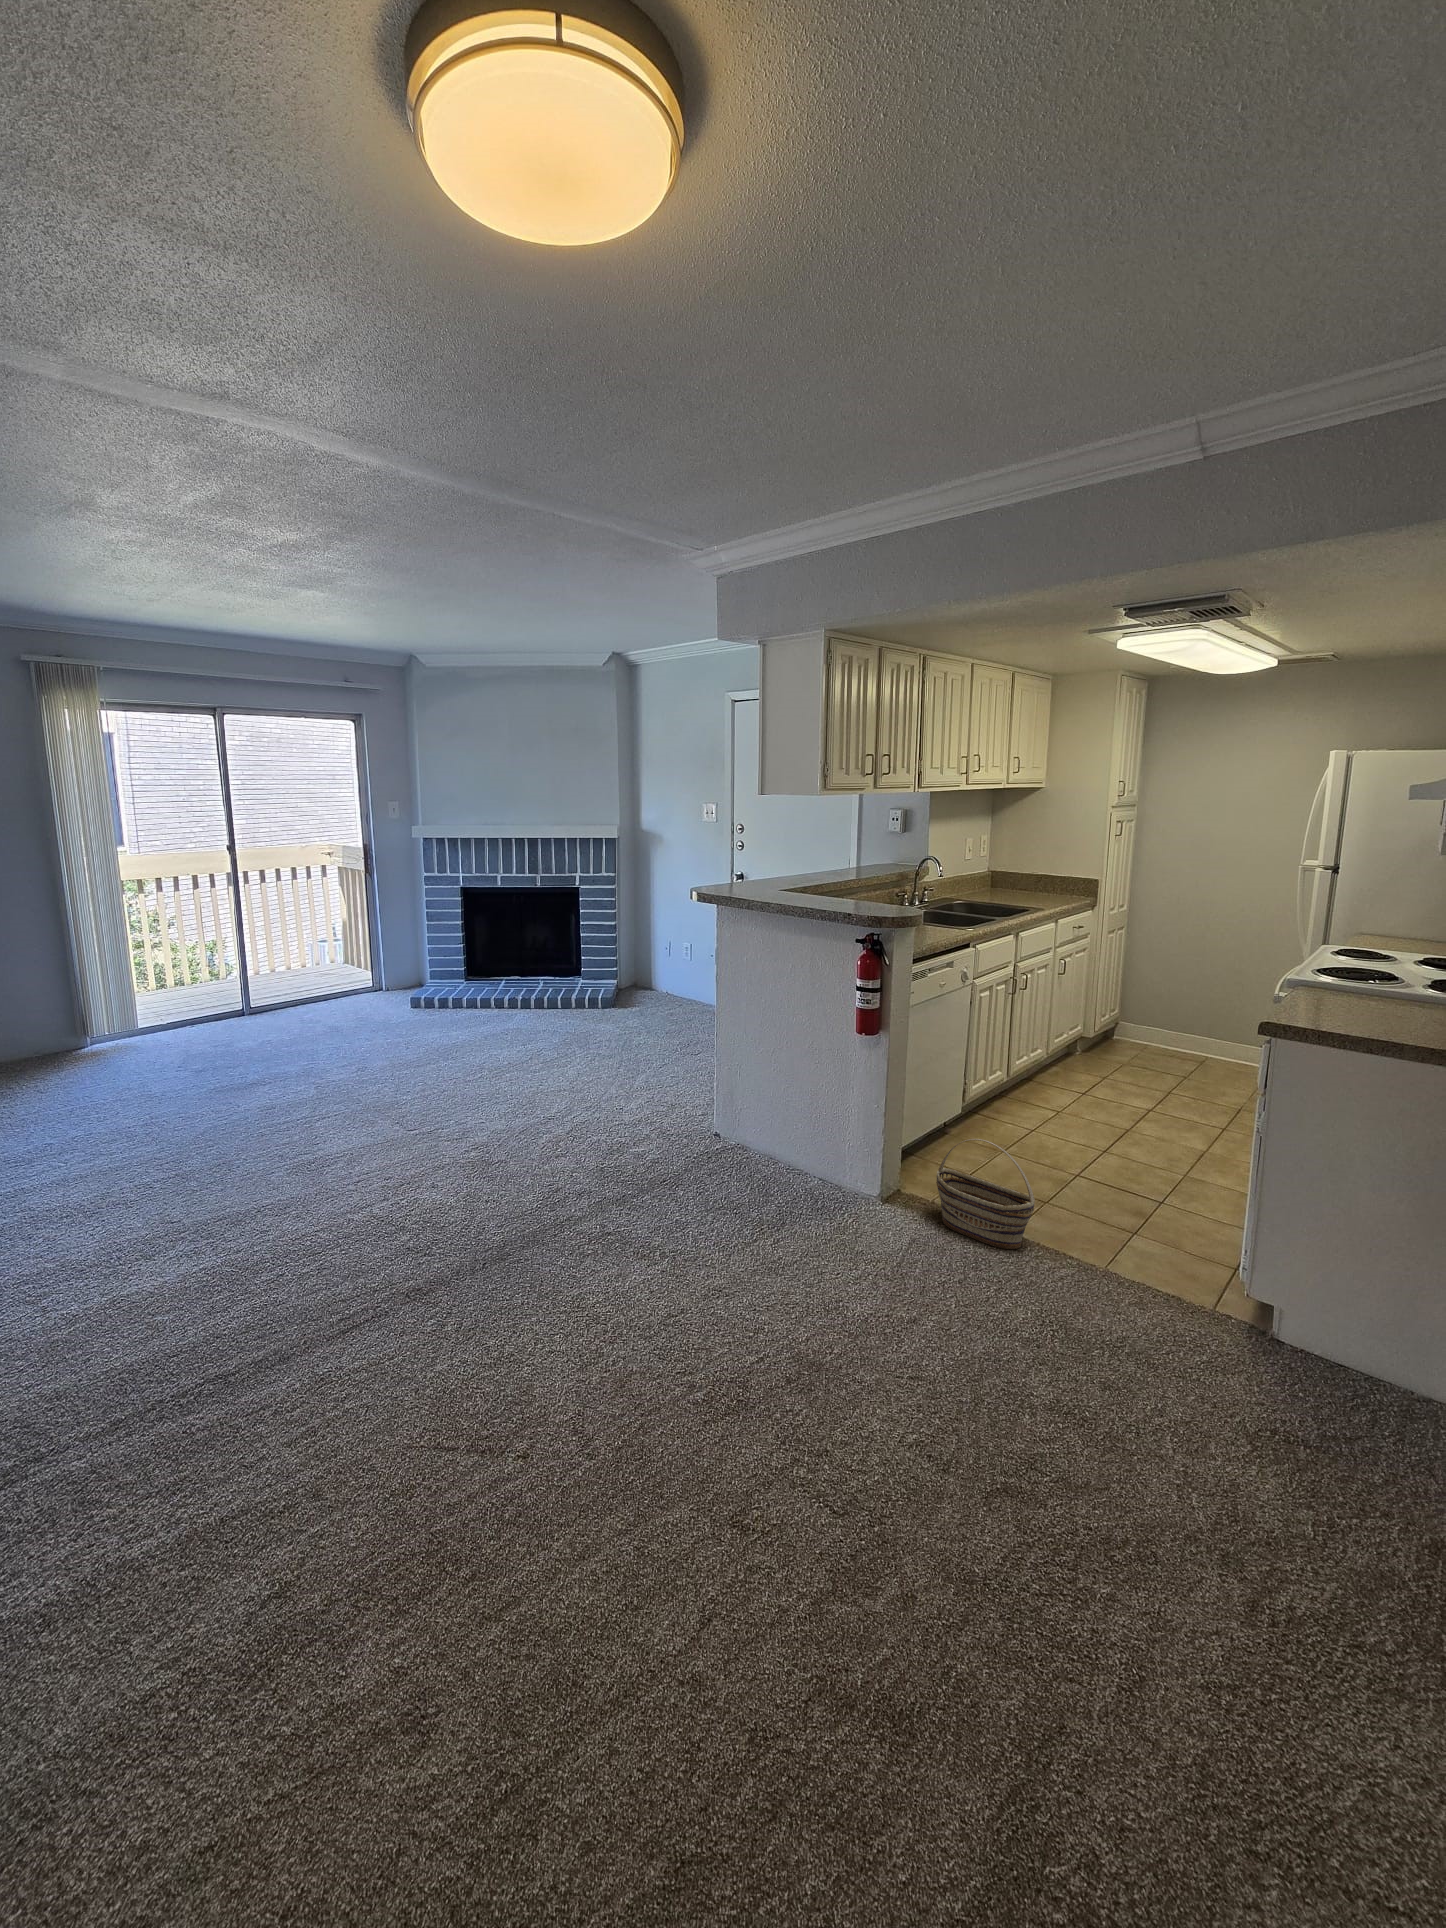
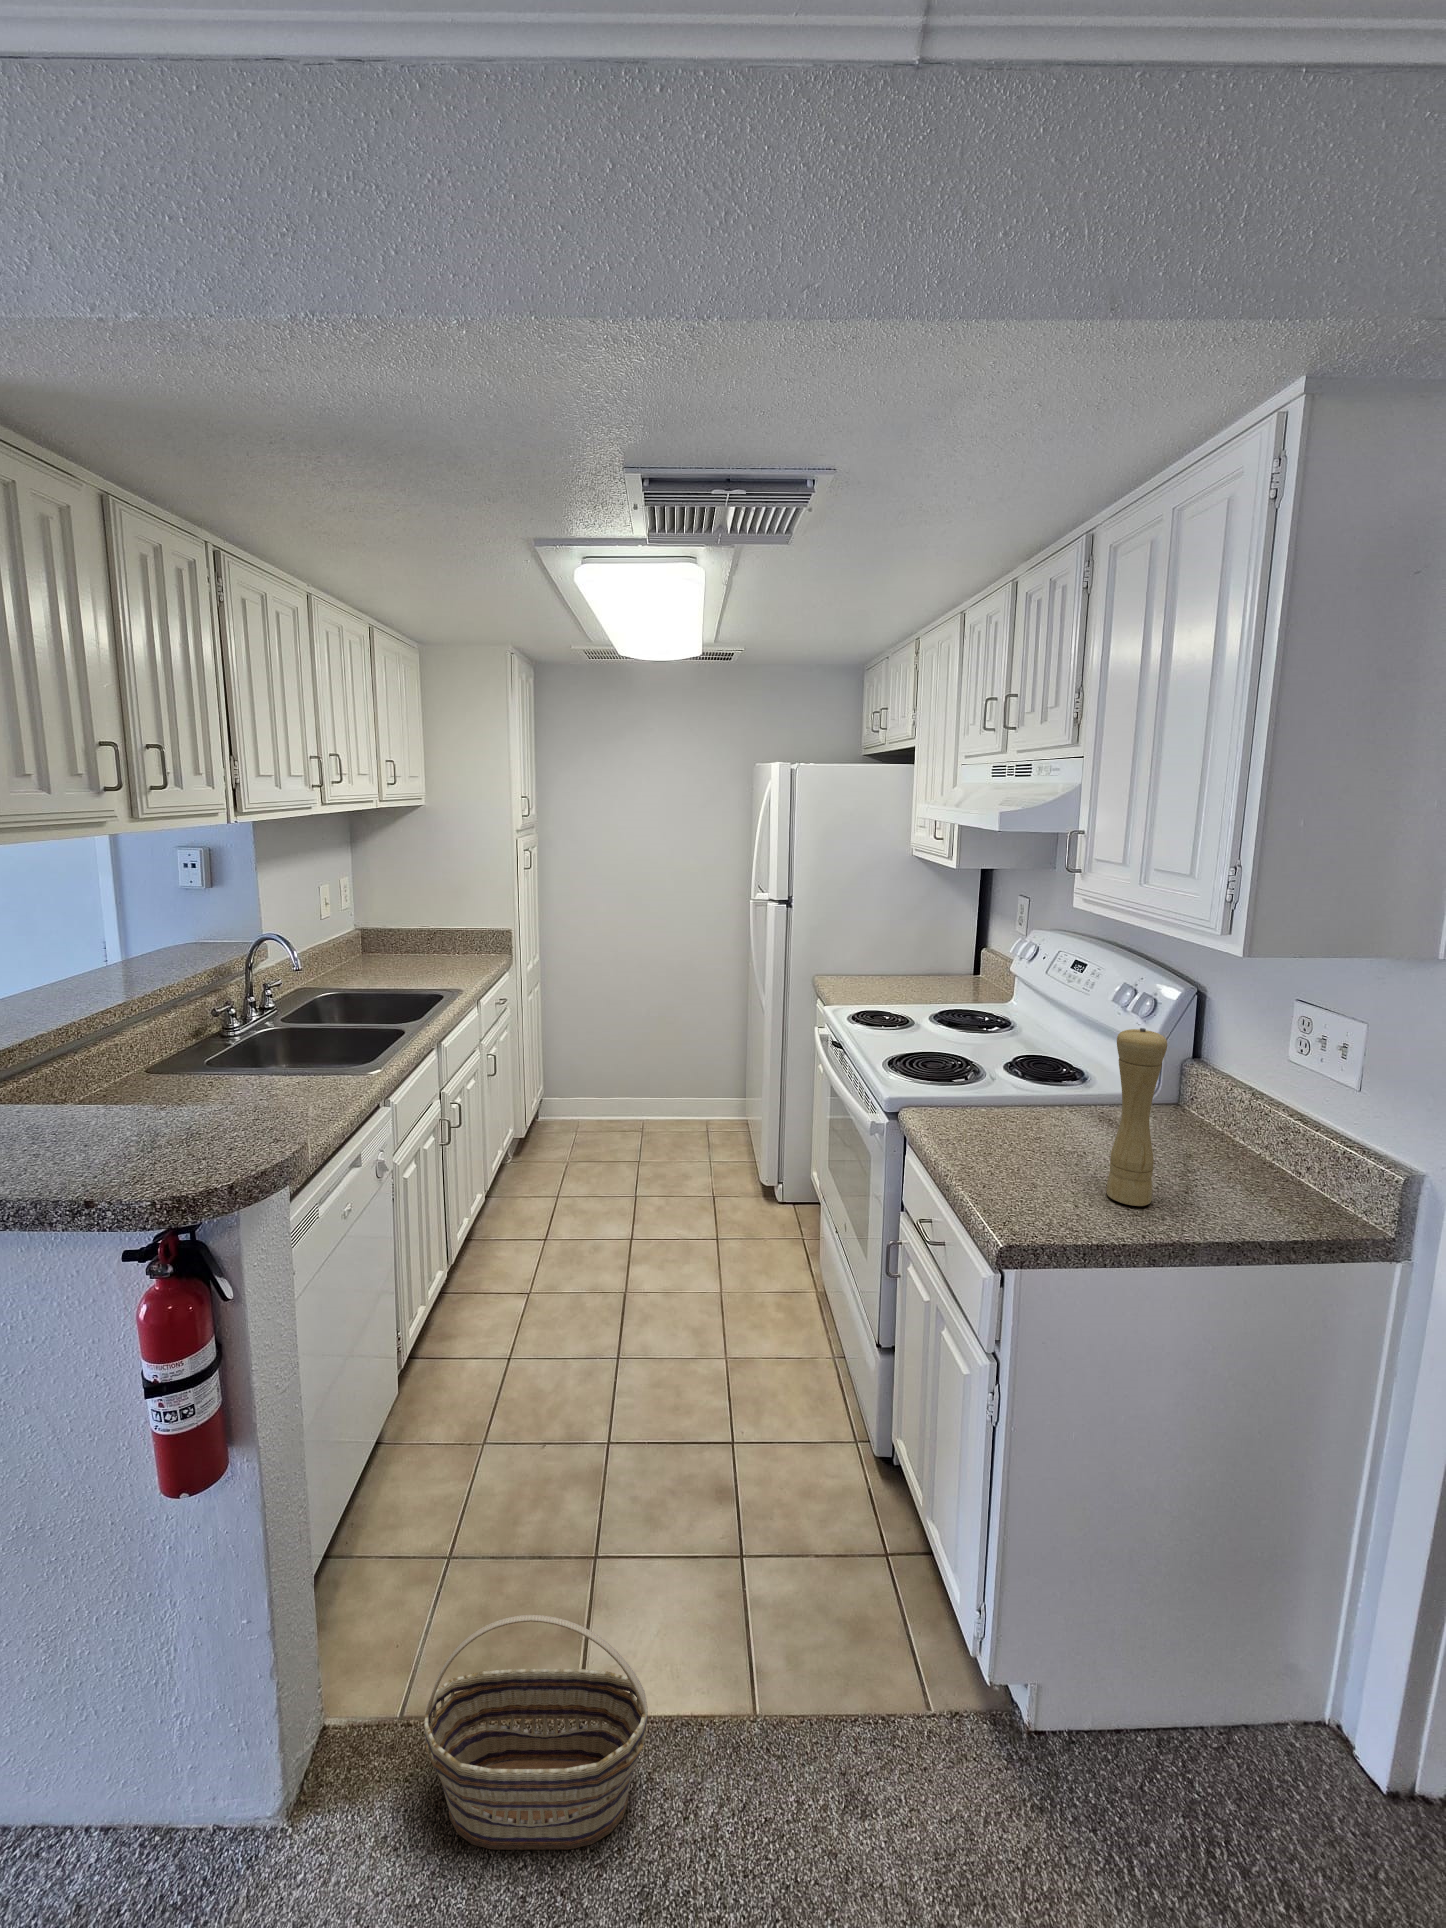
pepper mill: none [1366,916,1415,1026] -> present [1107,1028,1167,1206]

